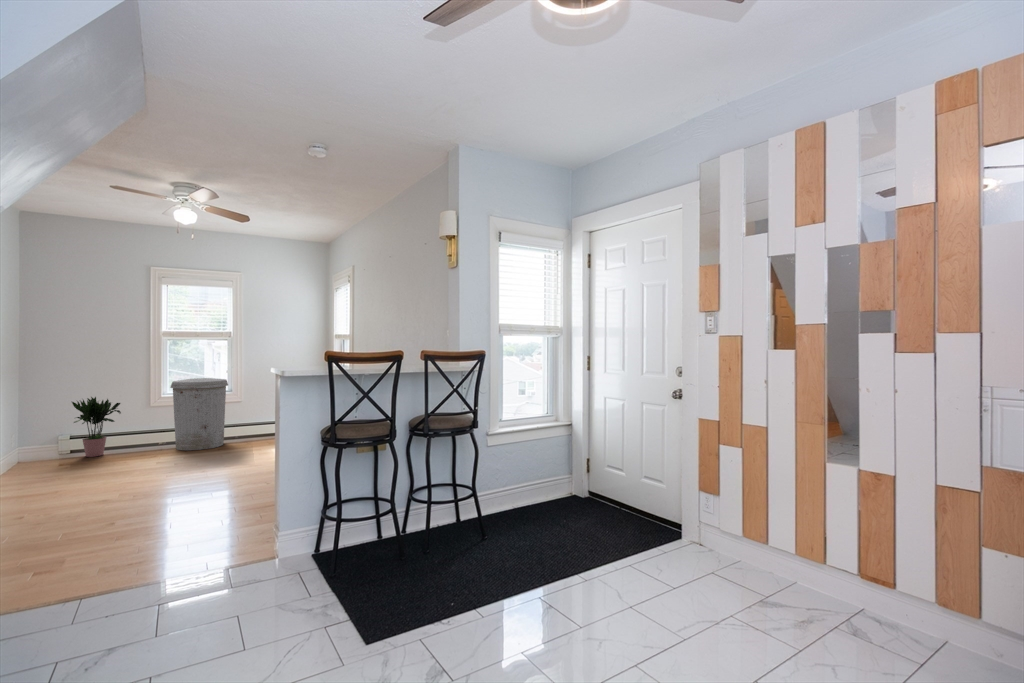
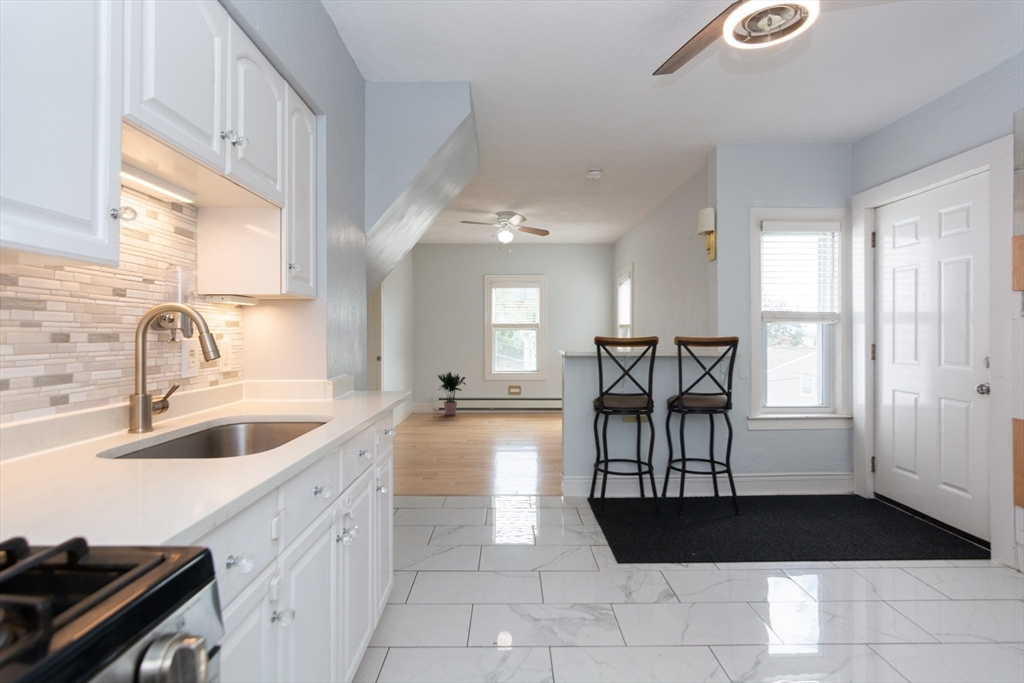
trash can: present [170,378,228,450] -> none [496,361,535,417]

